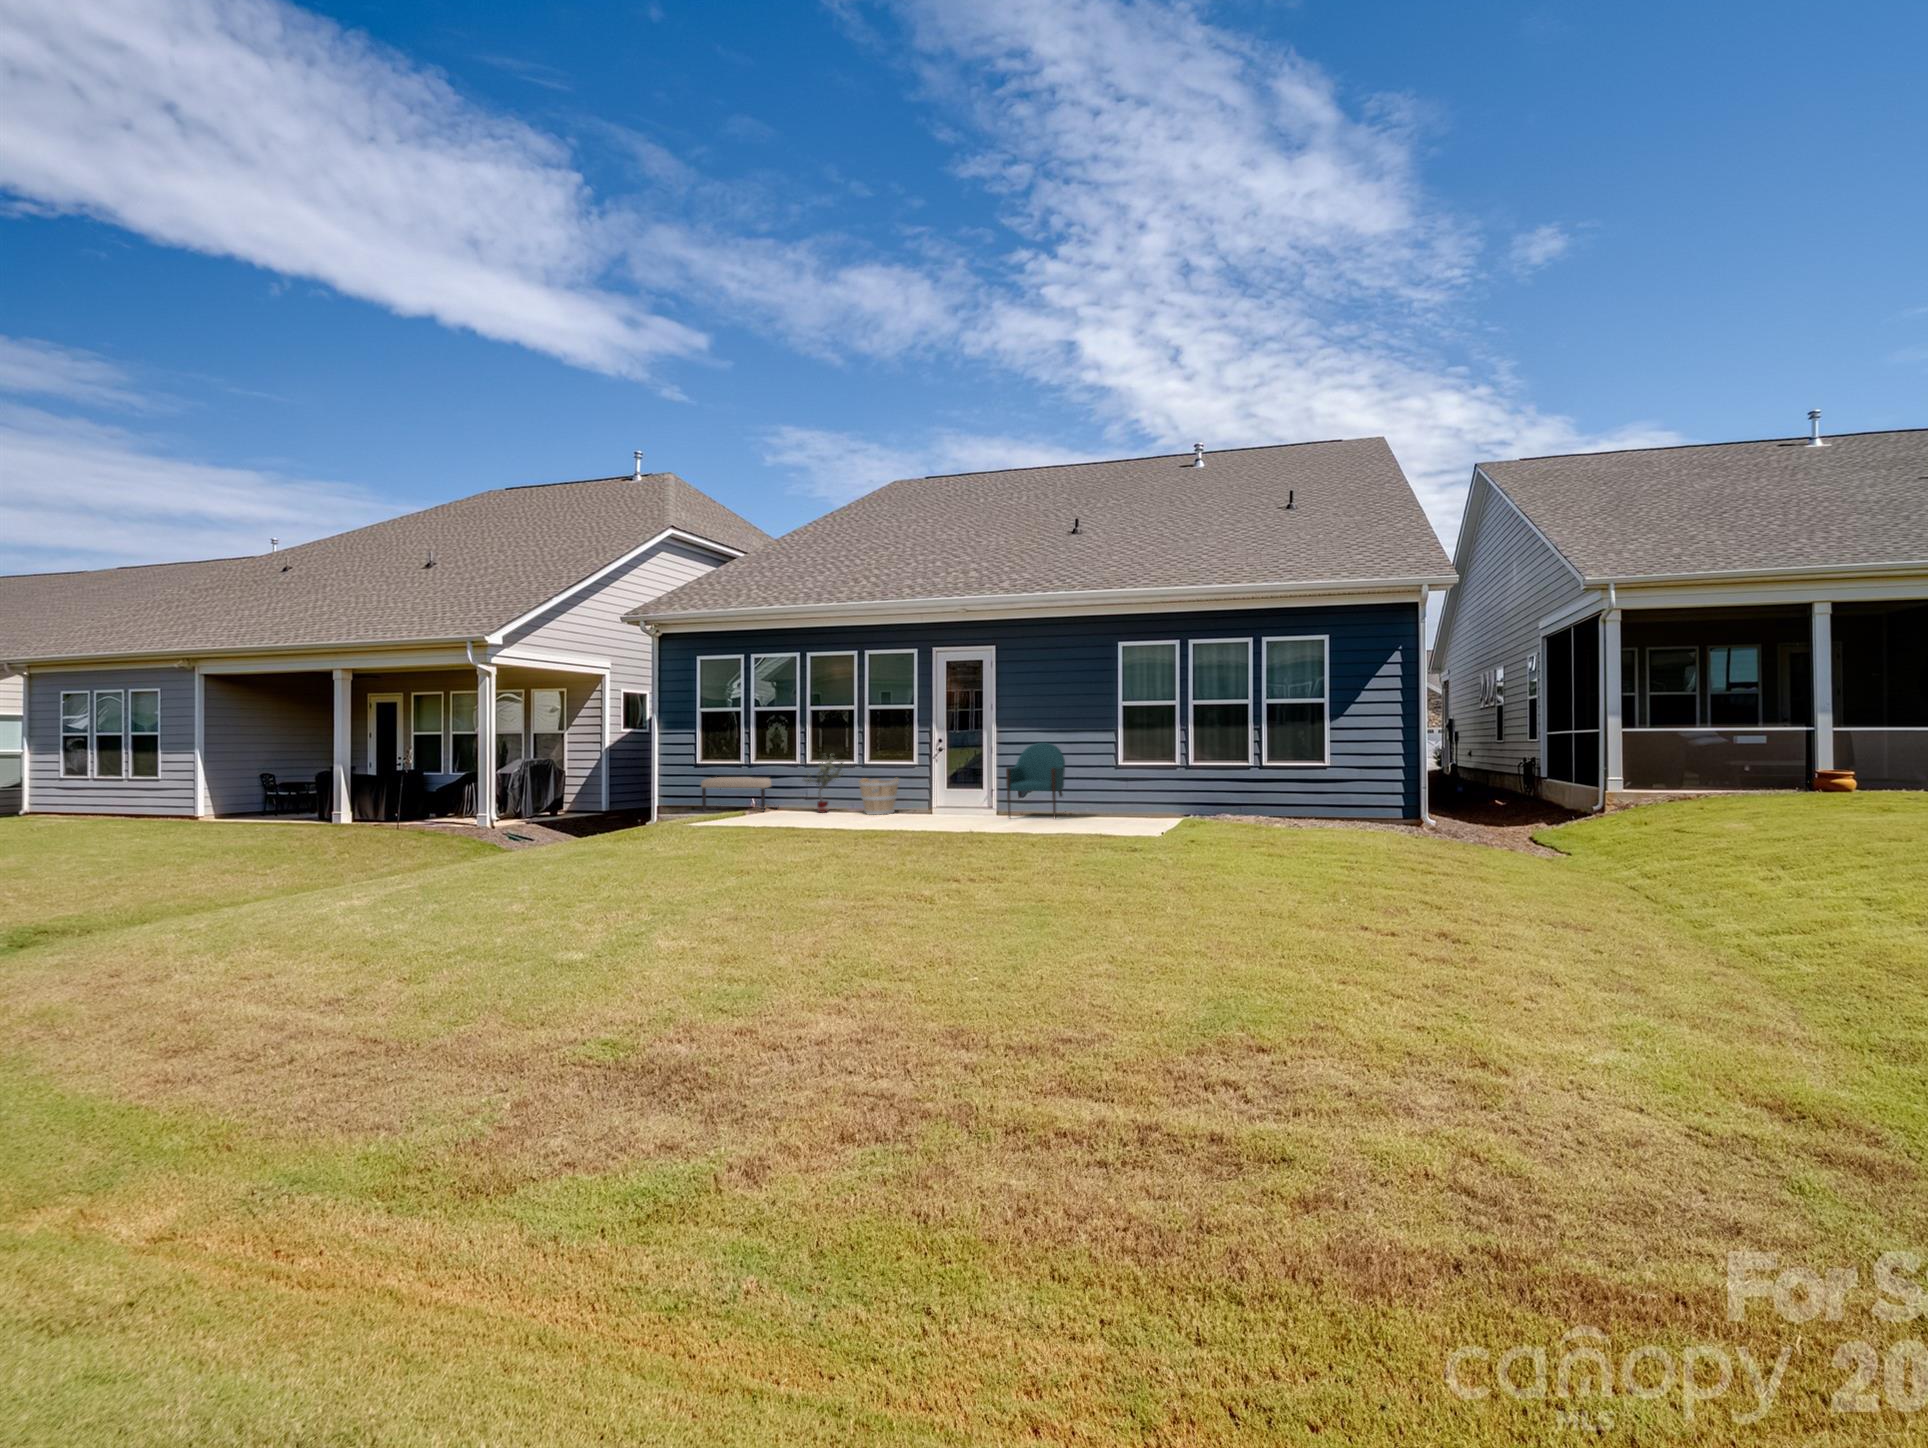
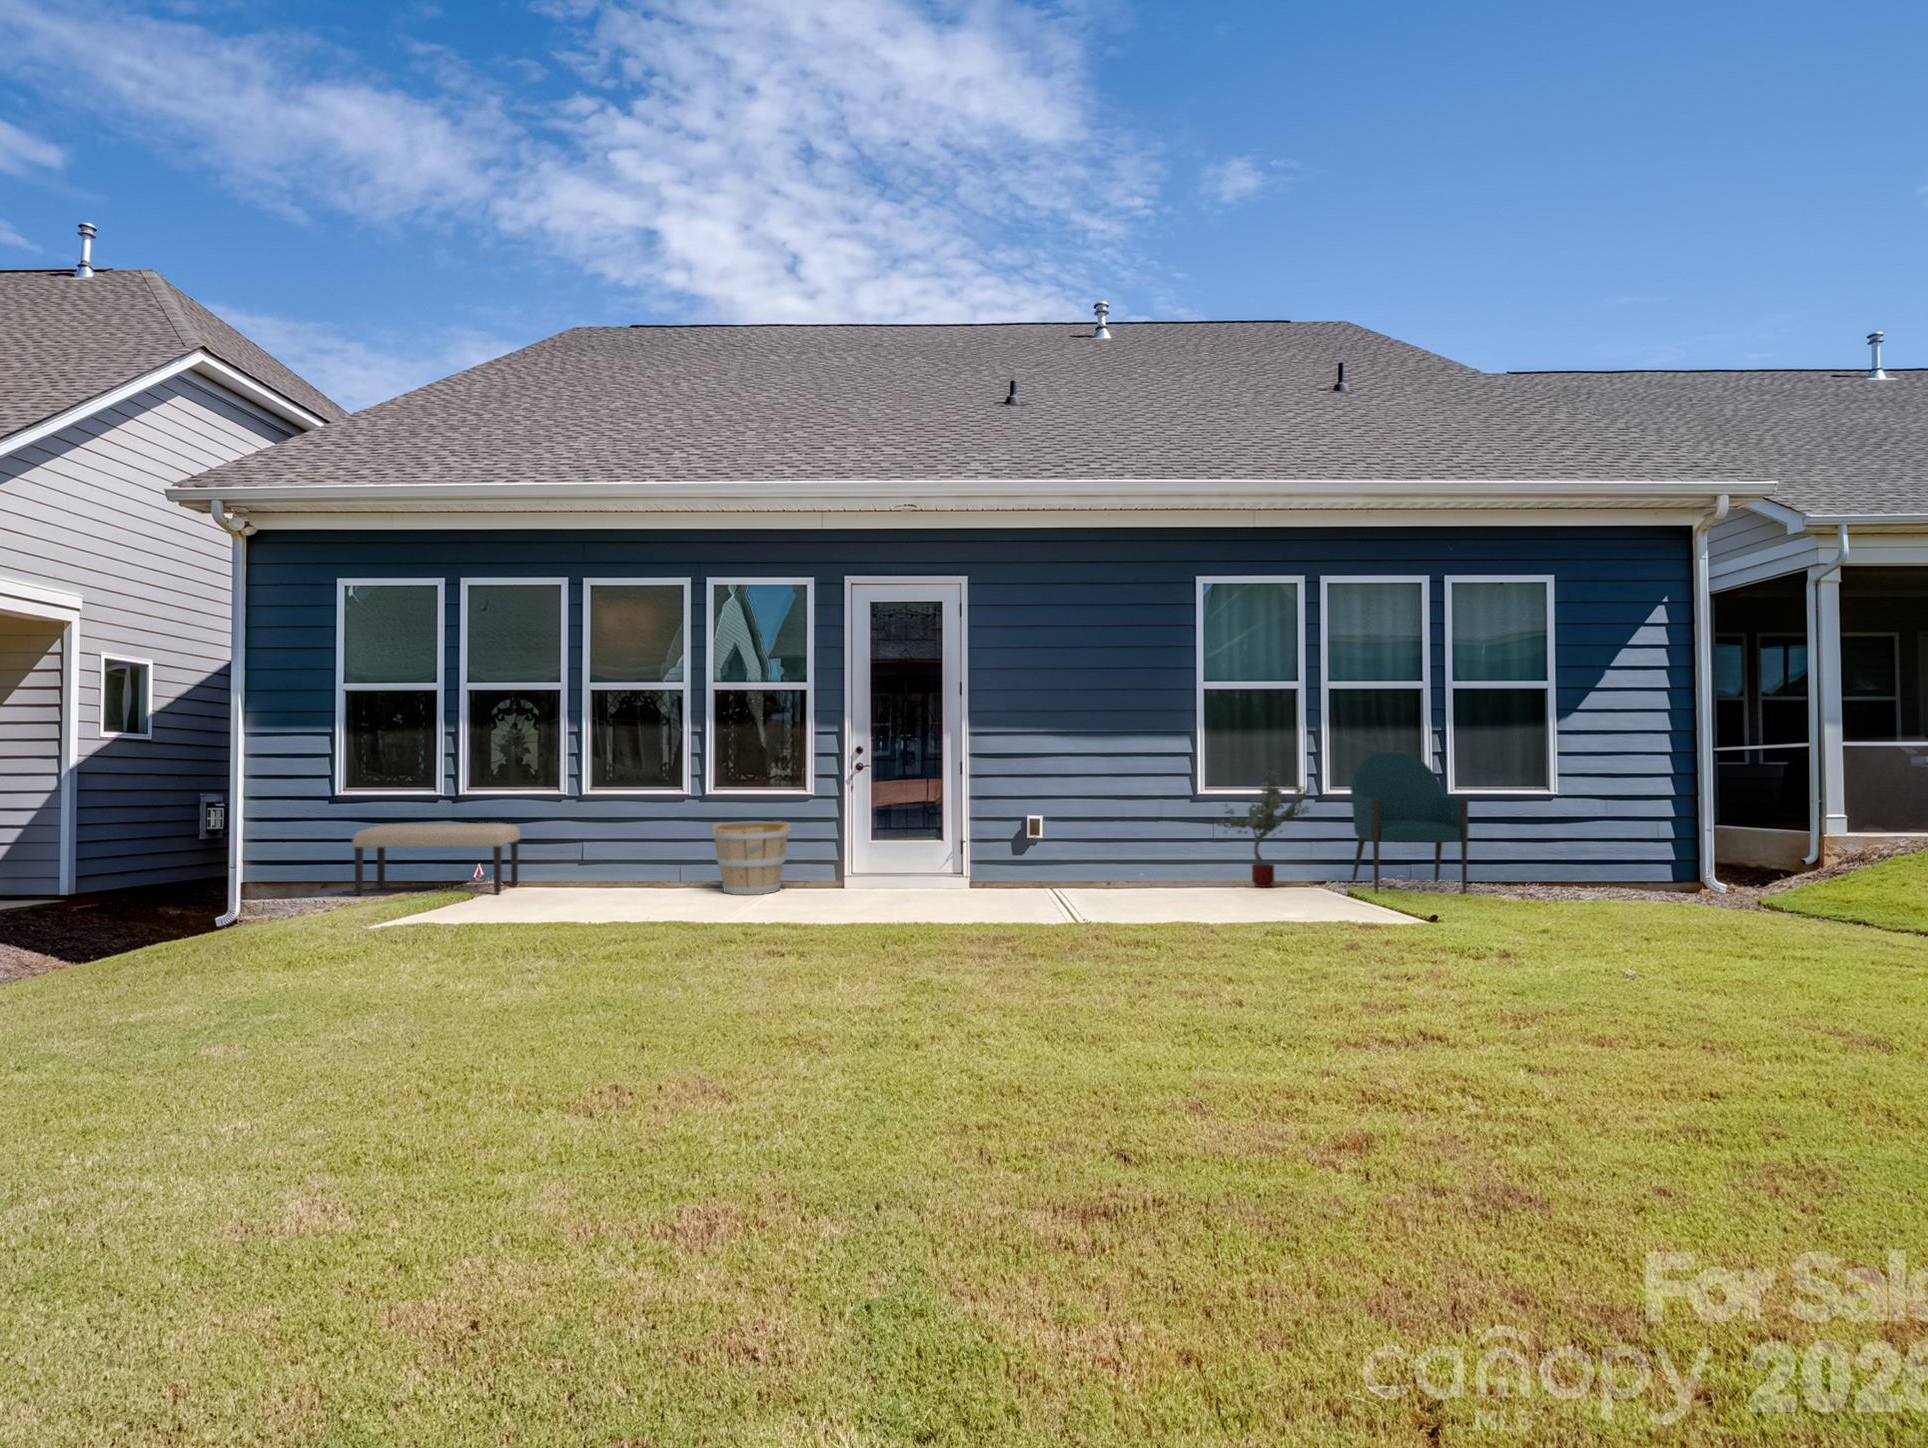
chair: present [1006,743,1065,818] -> present [1350,752,1469,893]
potted tree: present [802,755,843,813] -> present [1215,771,1309,887]

